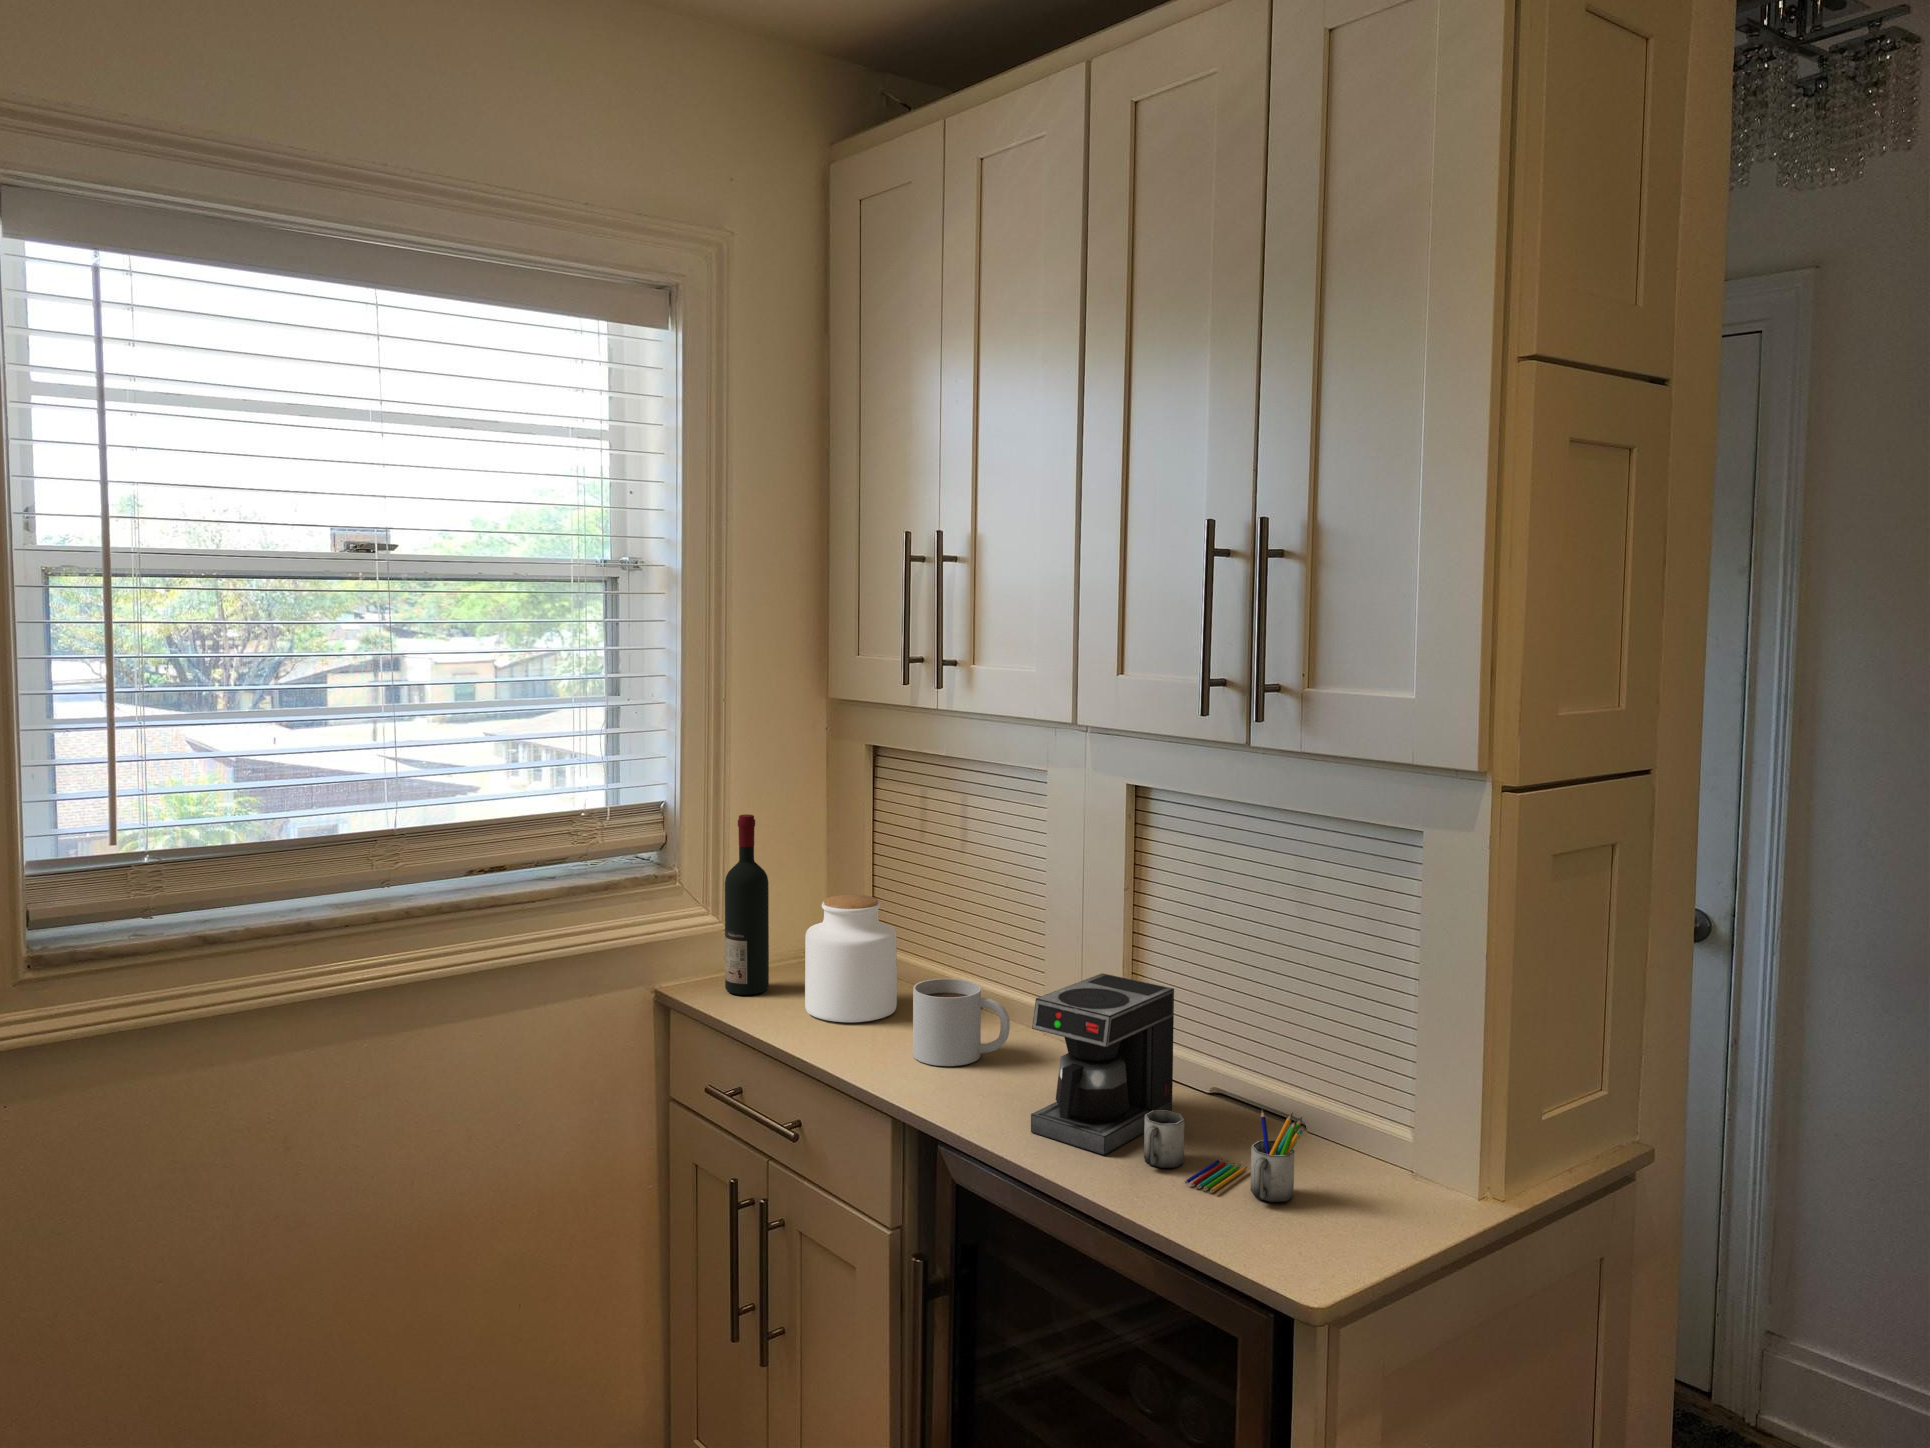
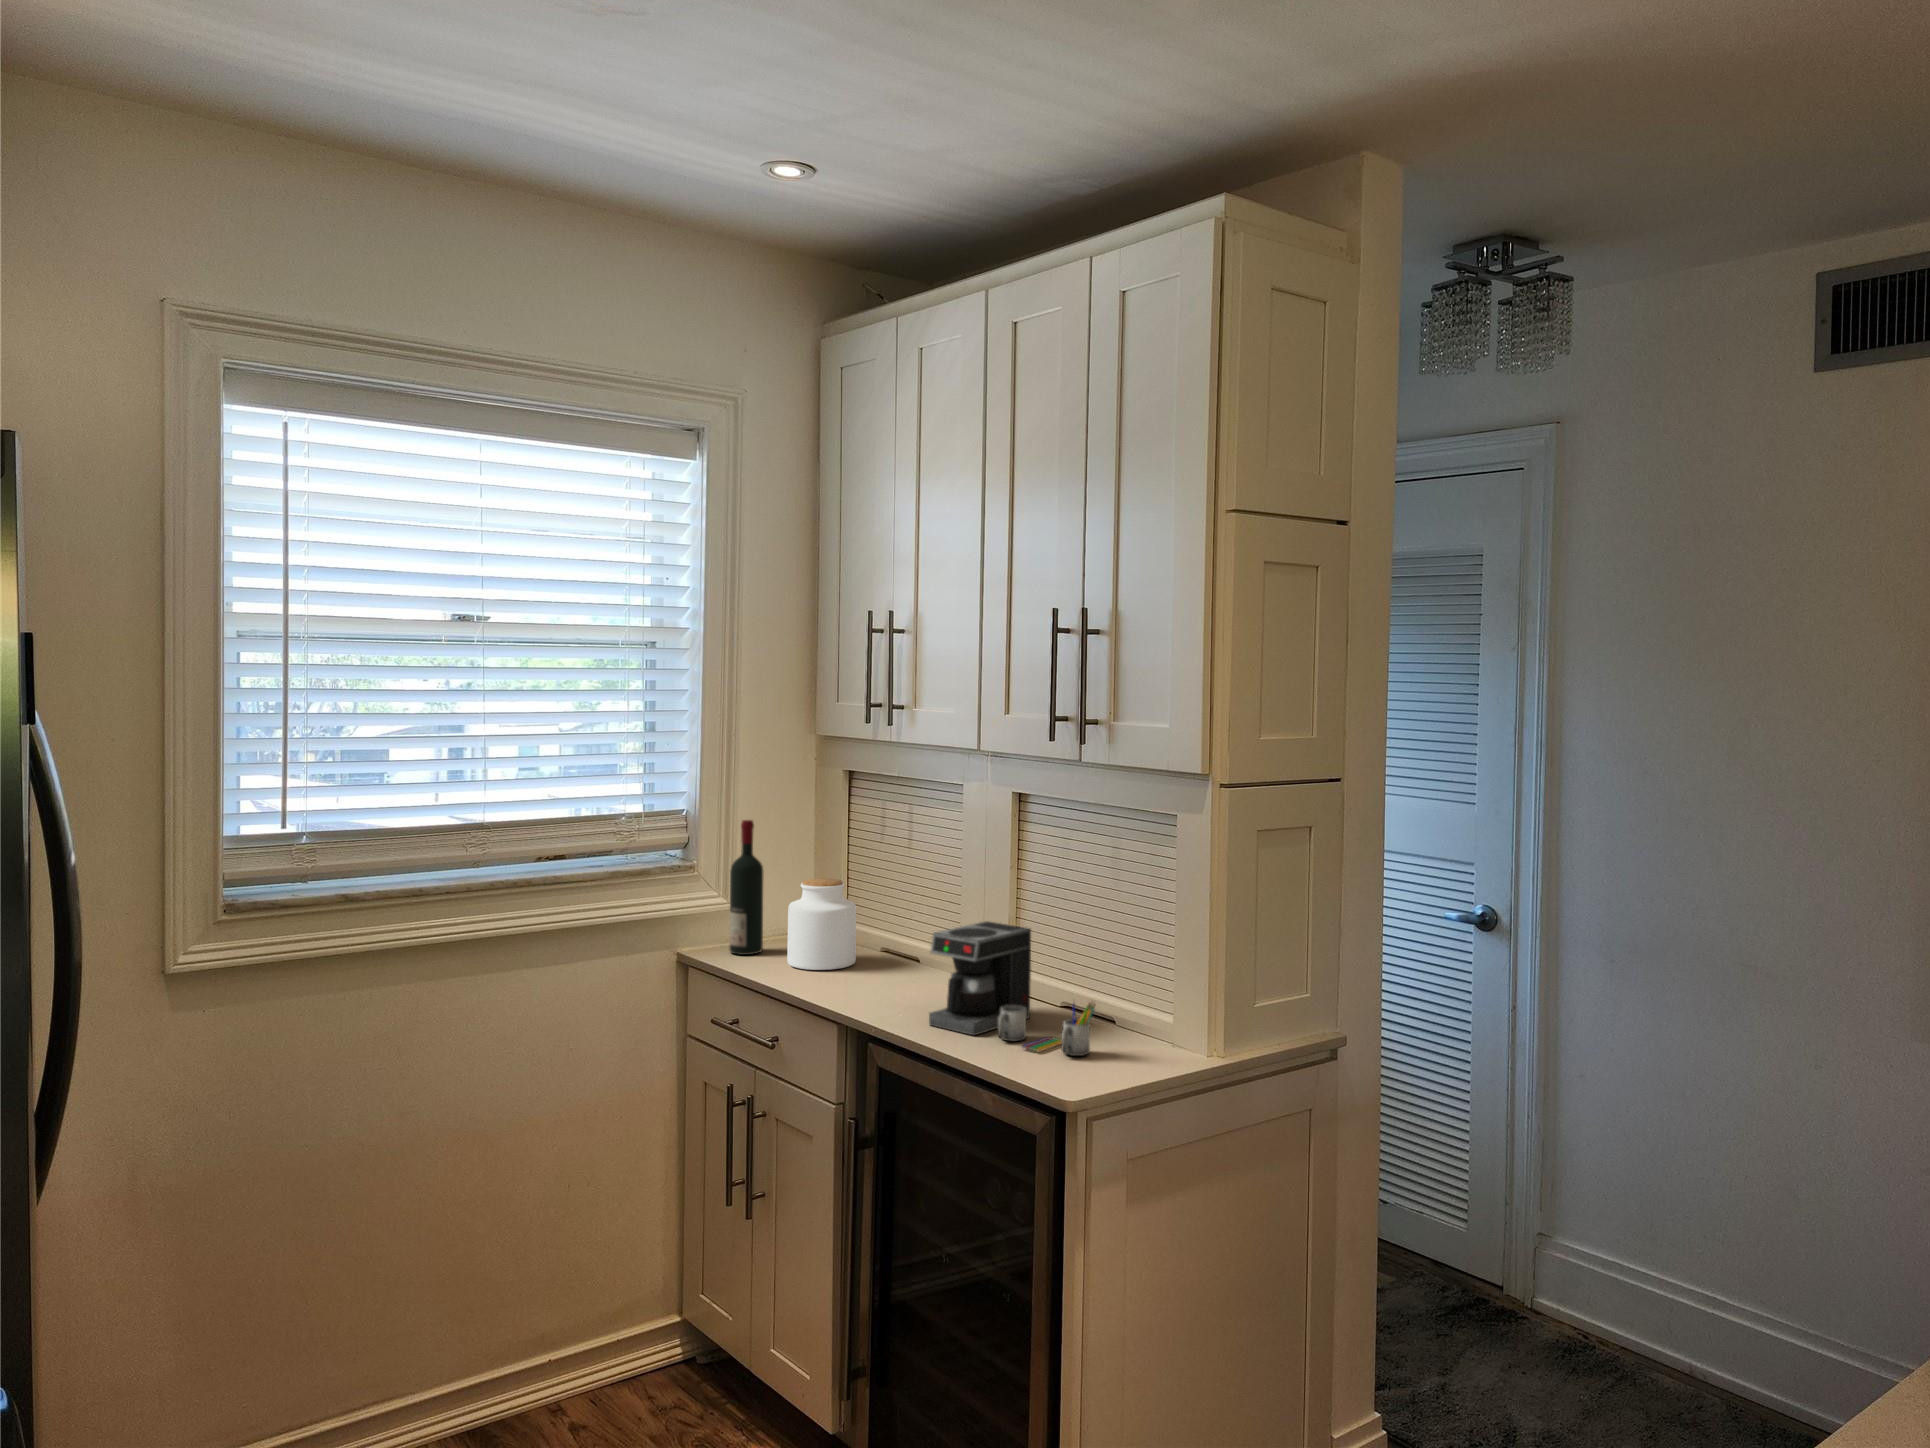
mug: present [913,979,1010,1066] -> none [860,934,929,993]

